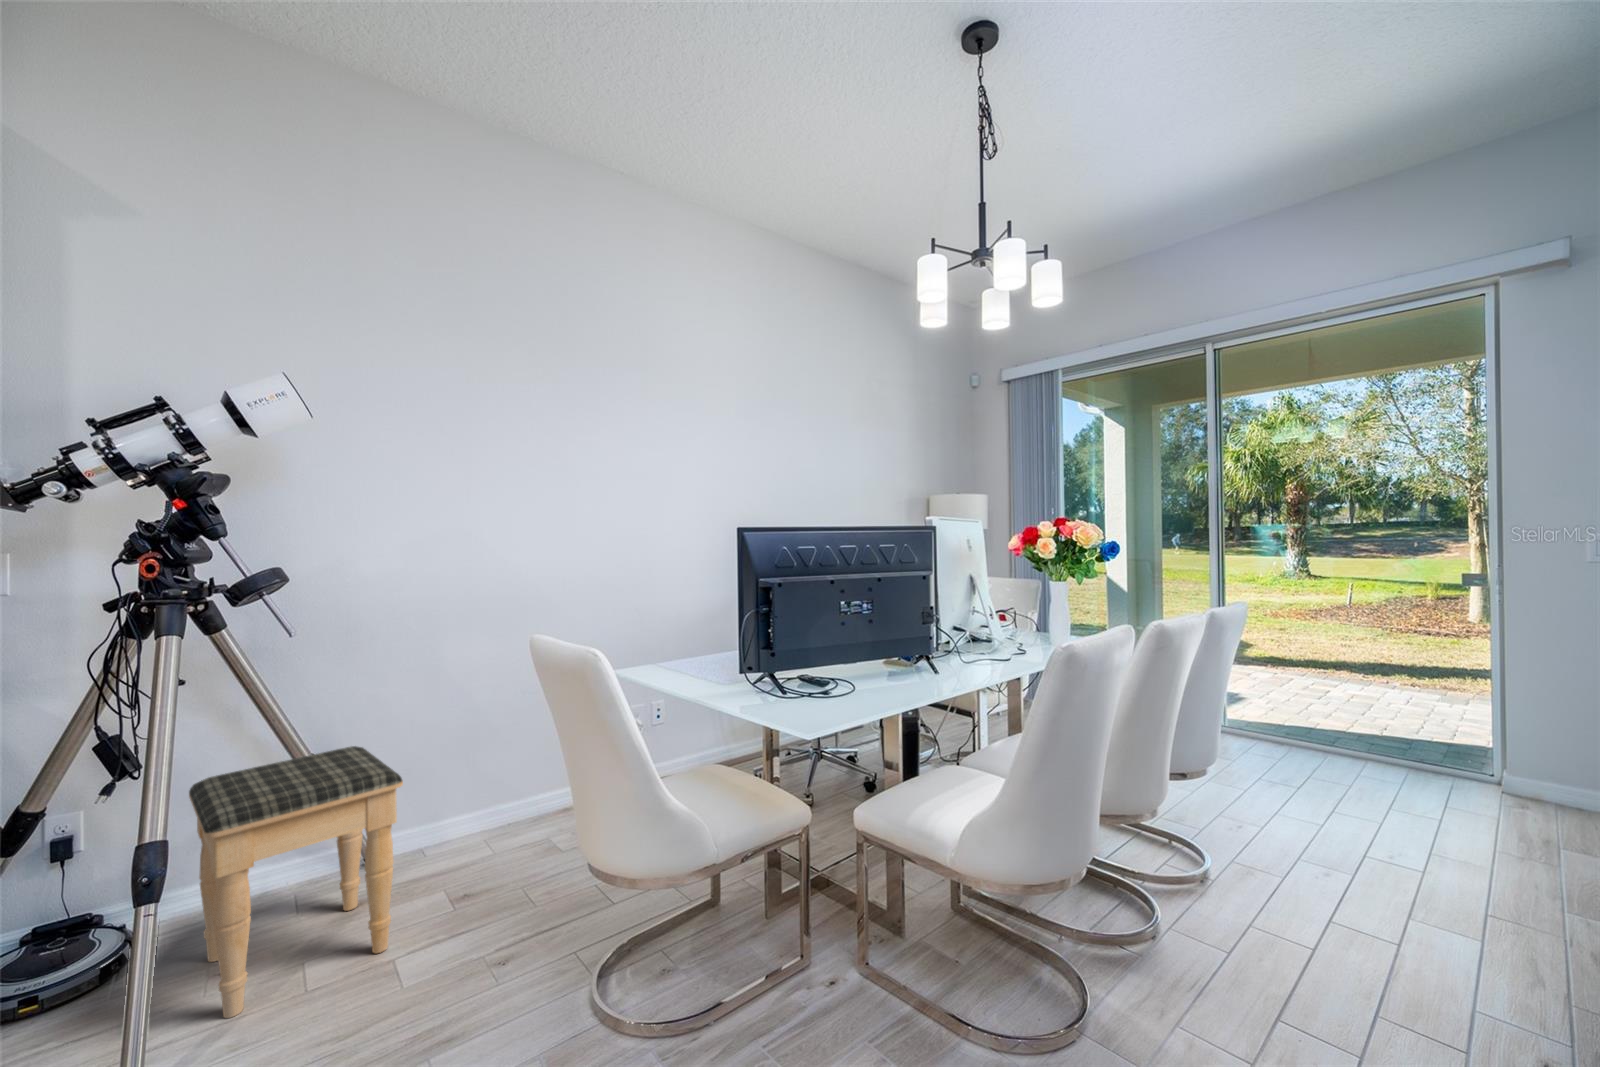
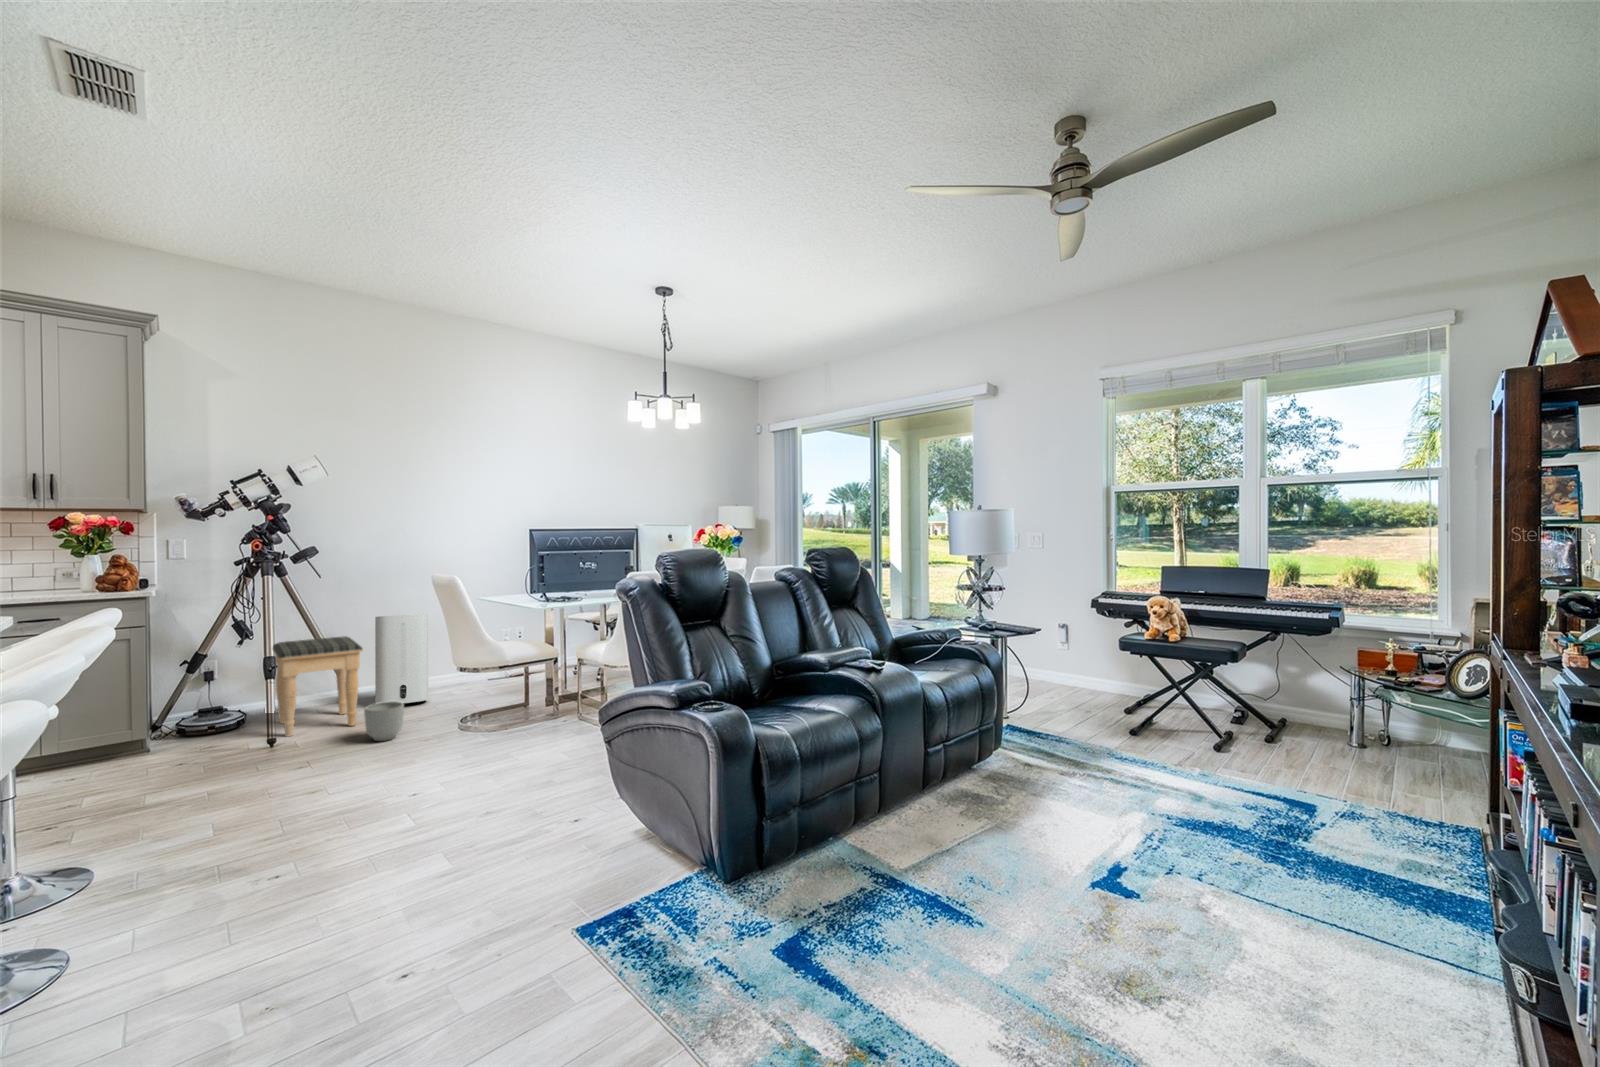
air purifier: none [408,684,512,876] -> present [375,614,428,703]
planter: none [425,898,513,1010] -> present [364,701,404,741]

